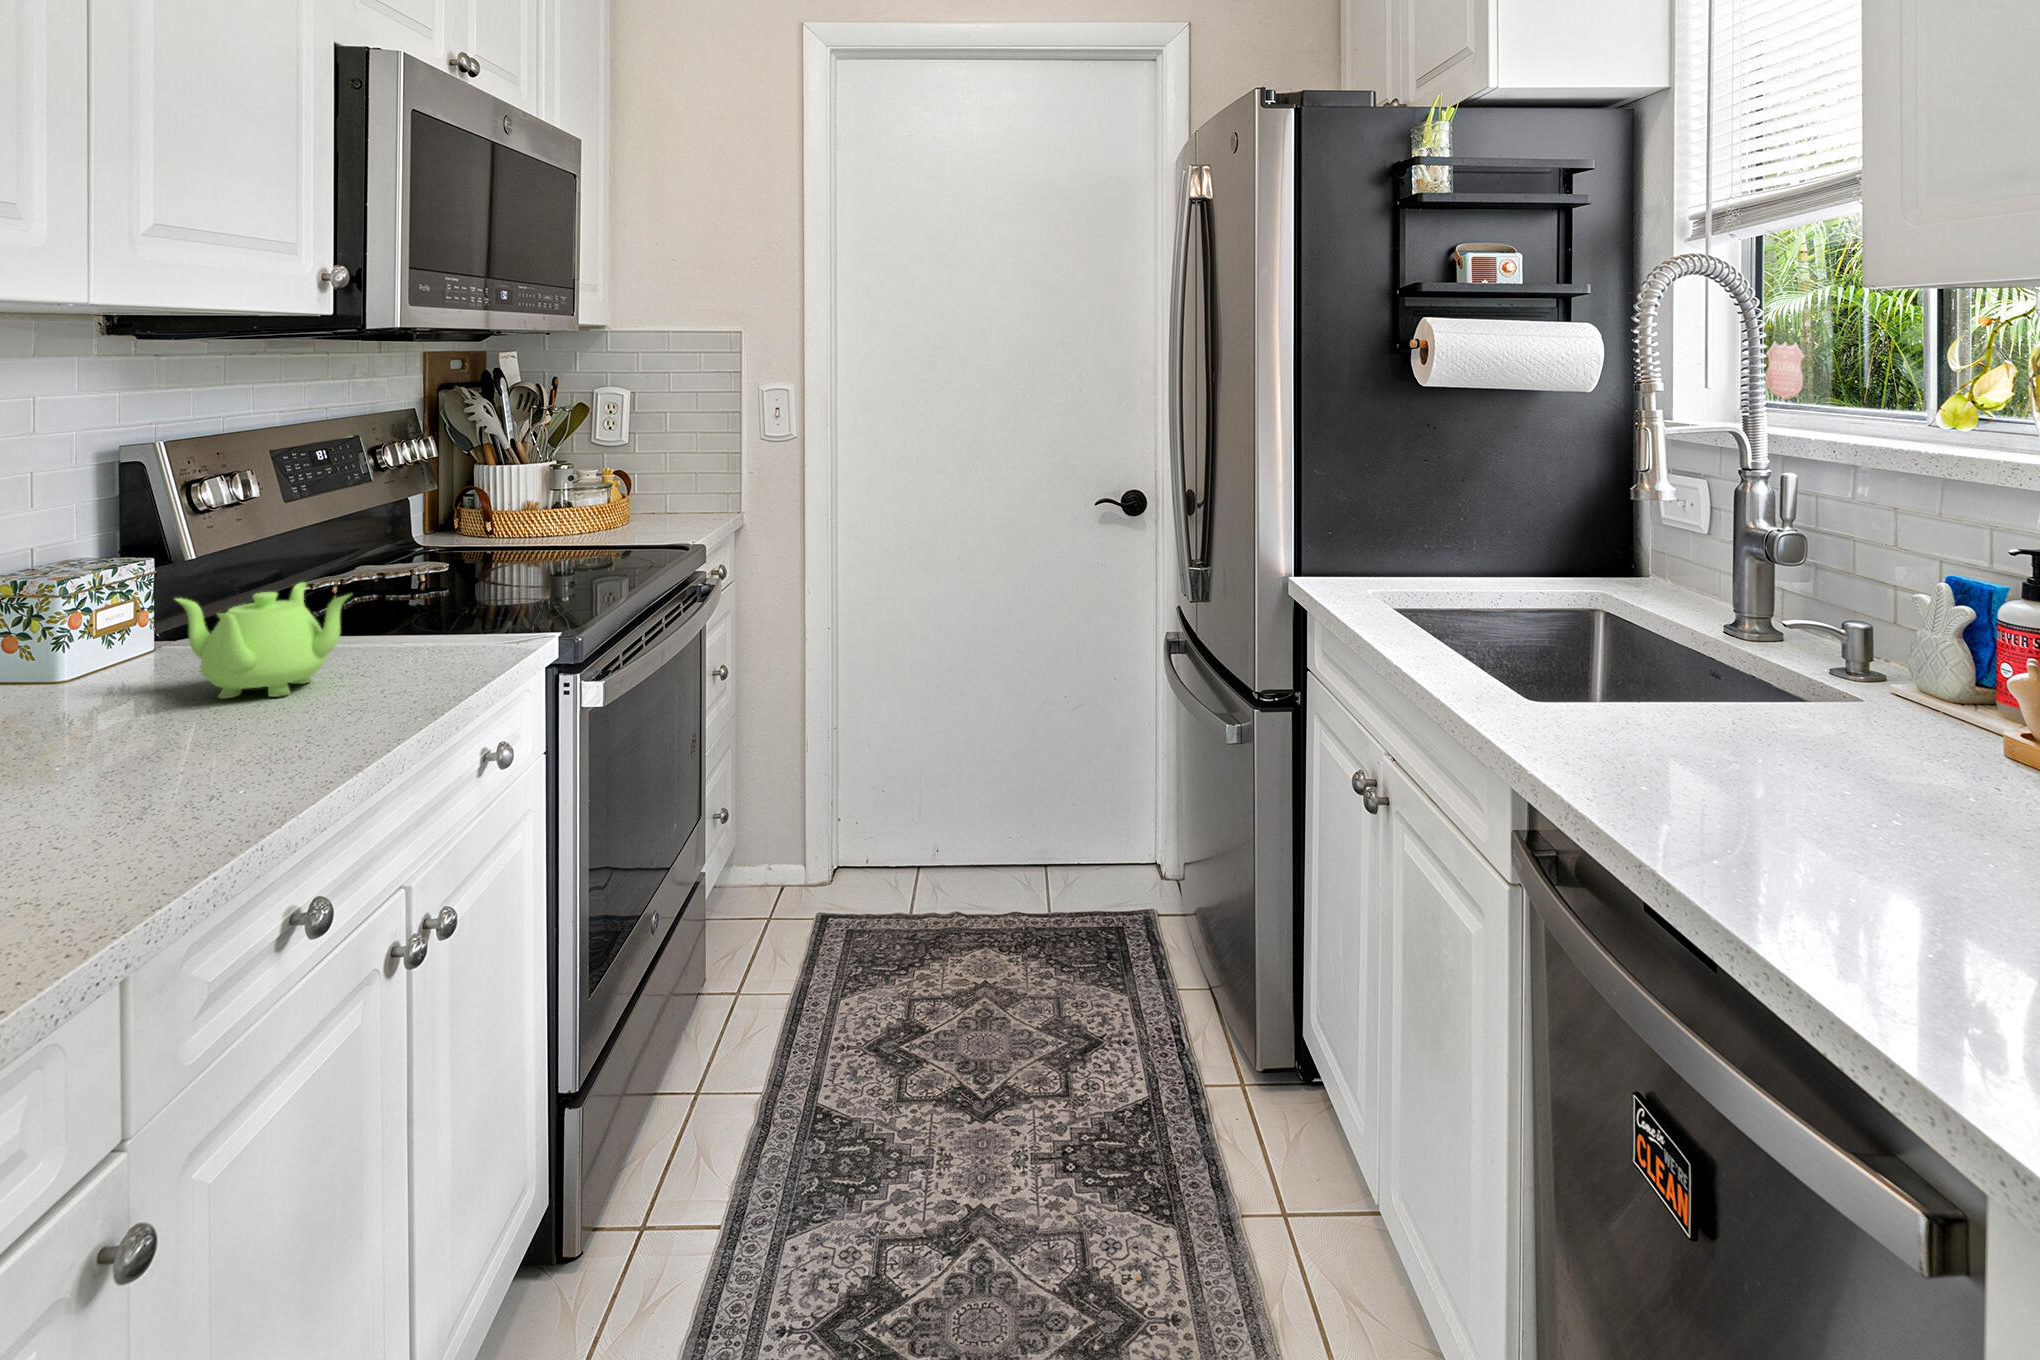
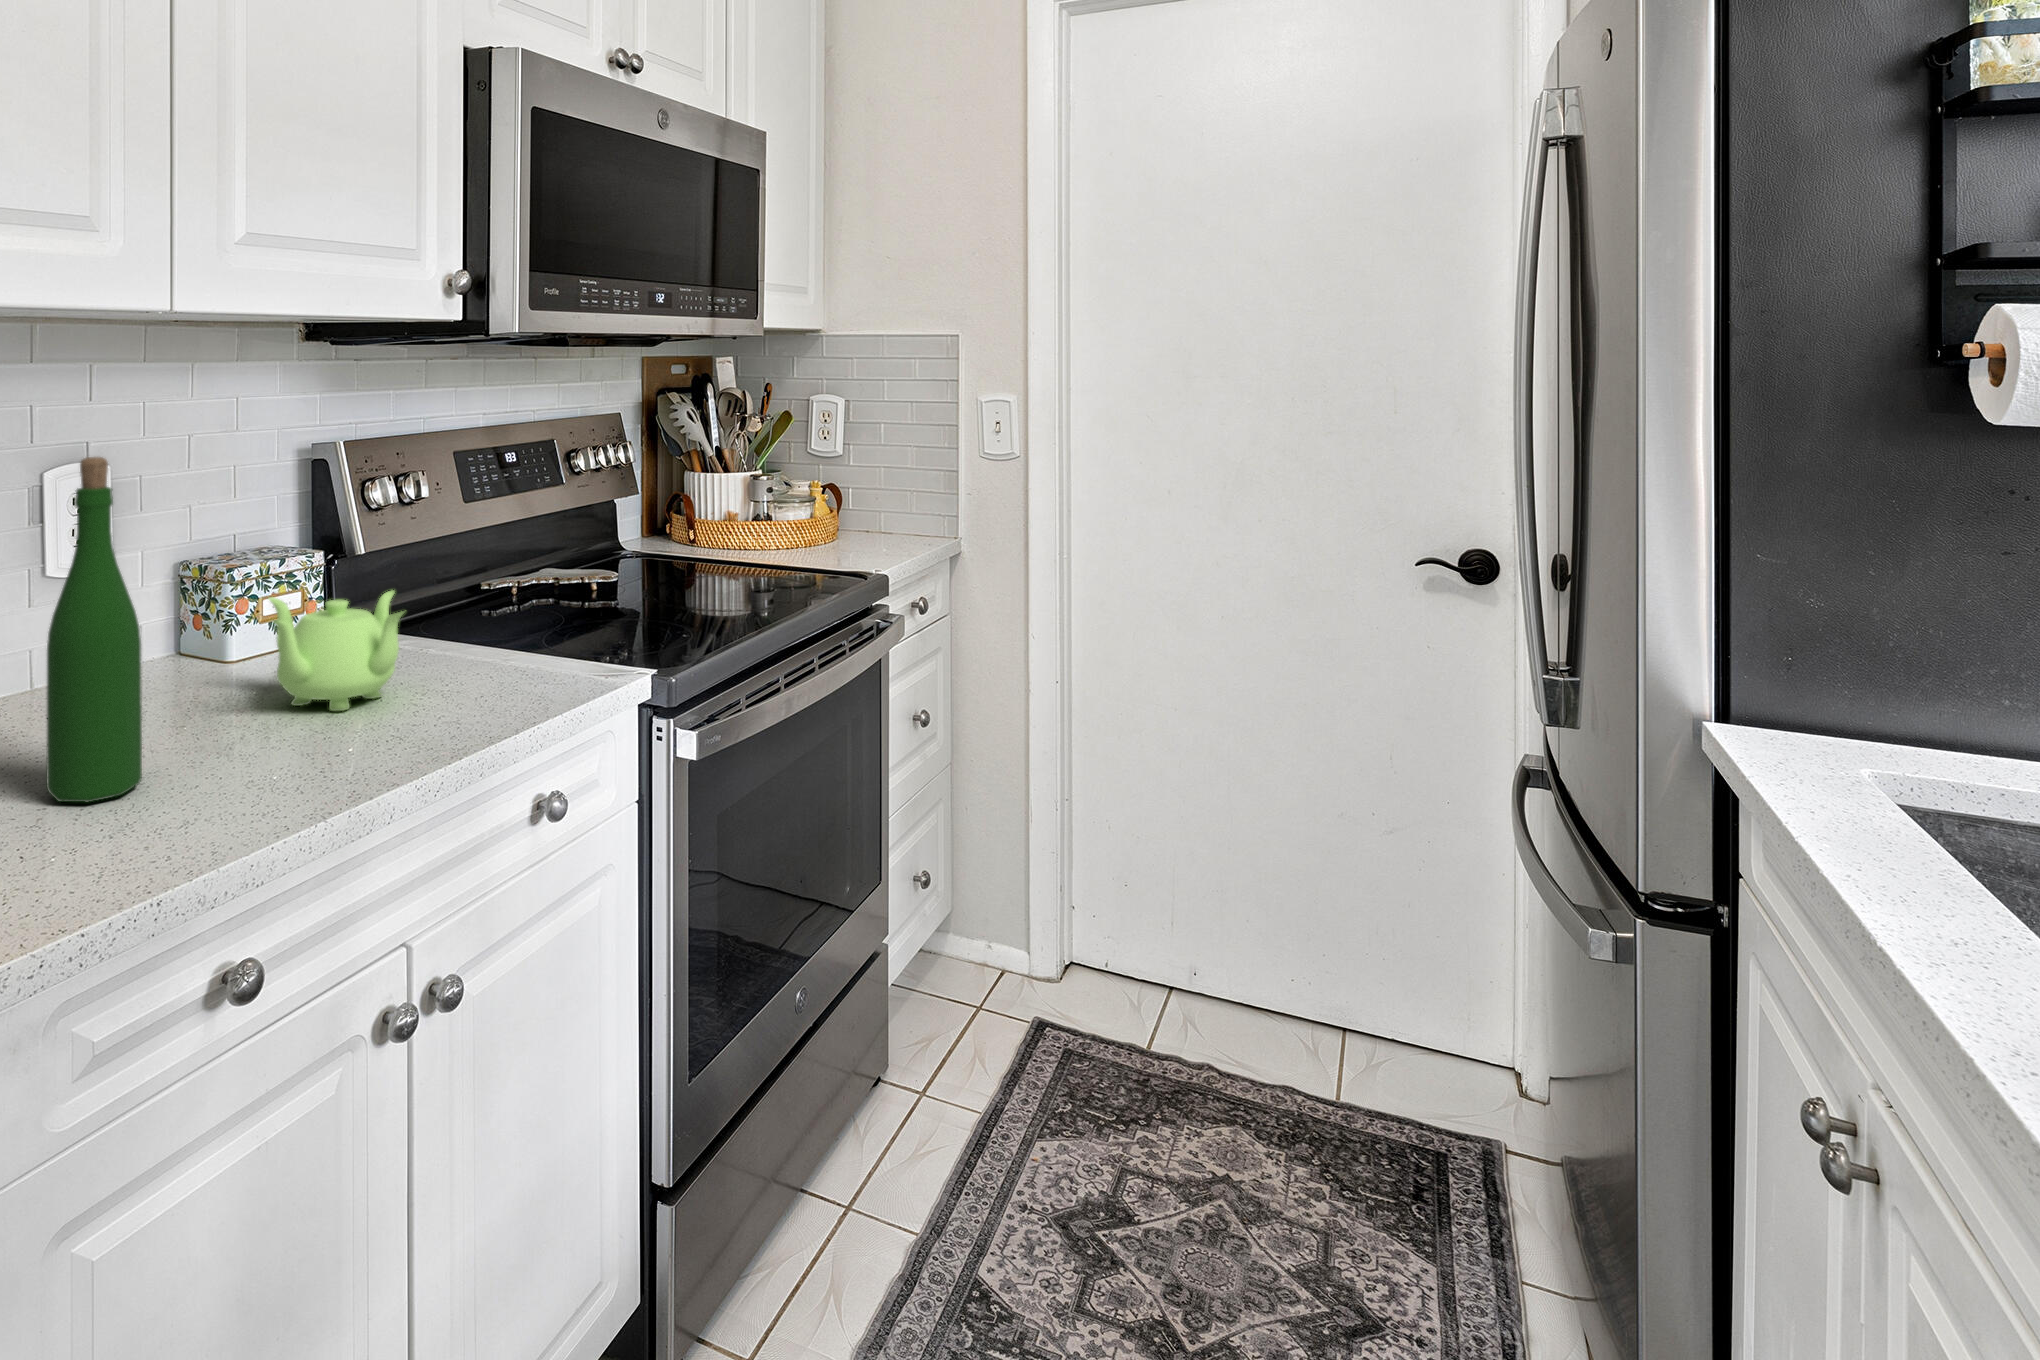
wine bottle: none [46,456,150,795] -> present [47,457,142,802]

